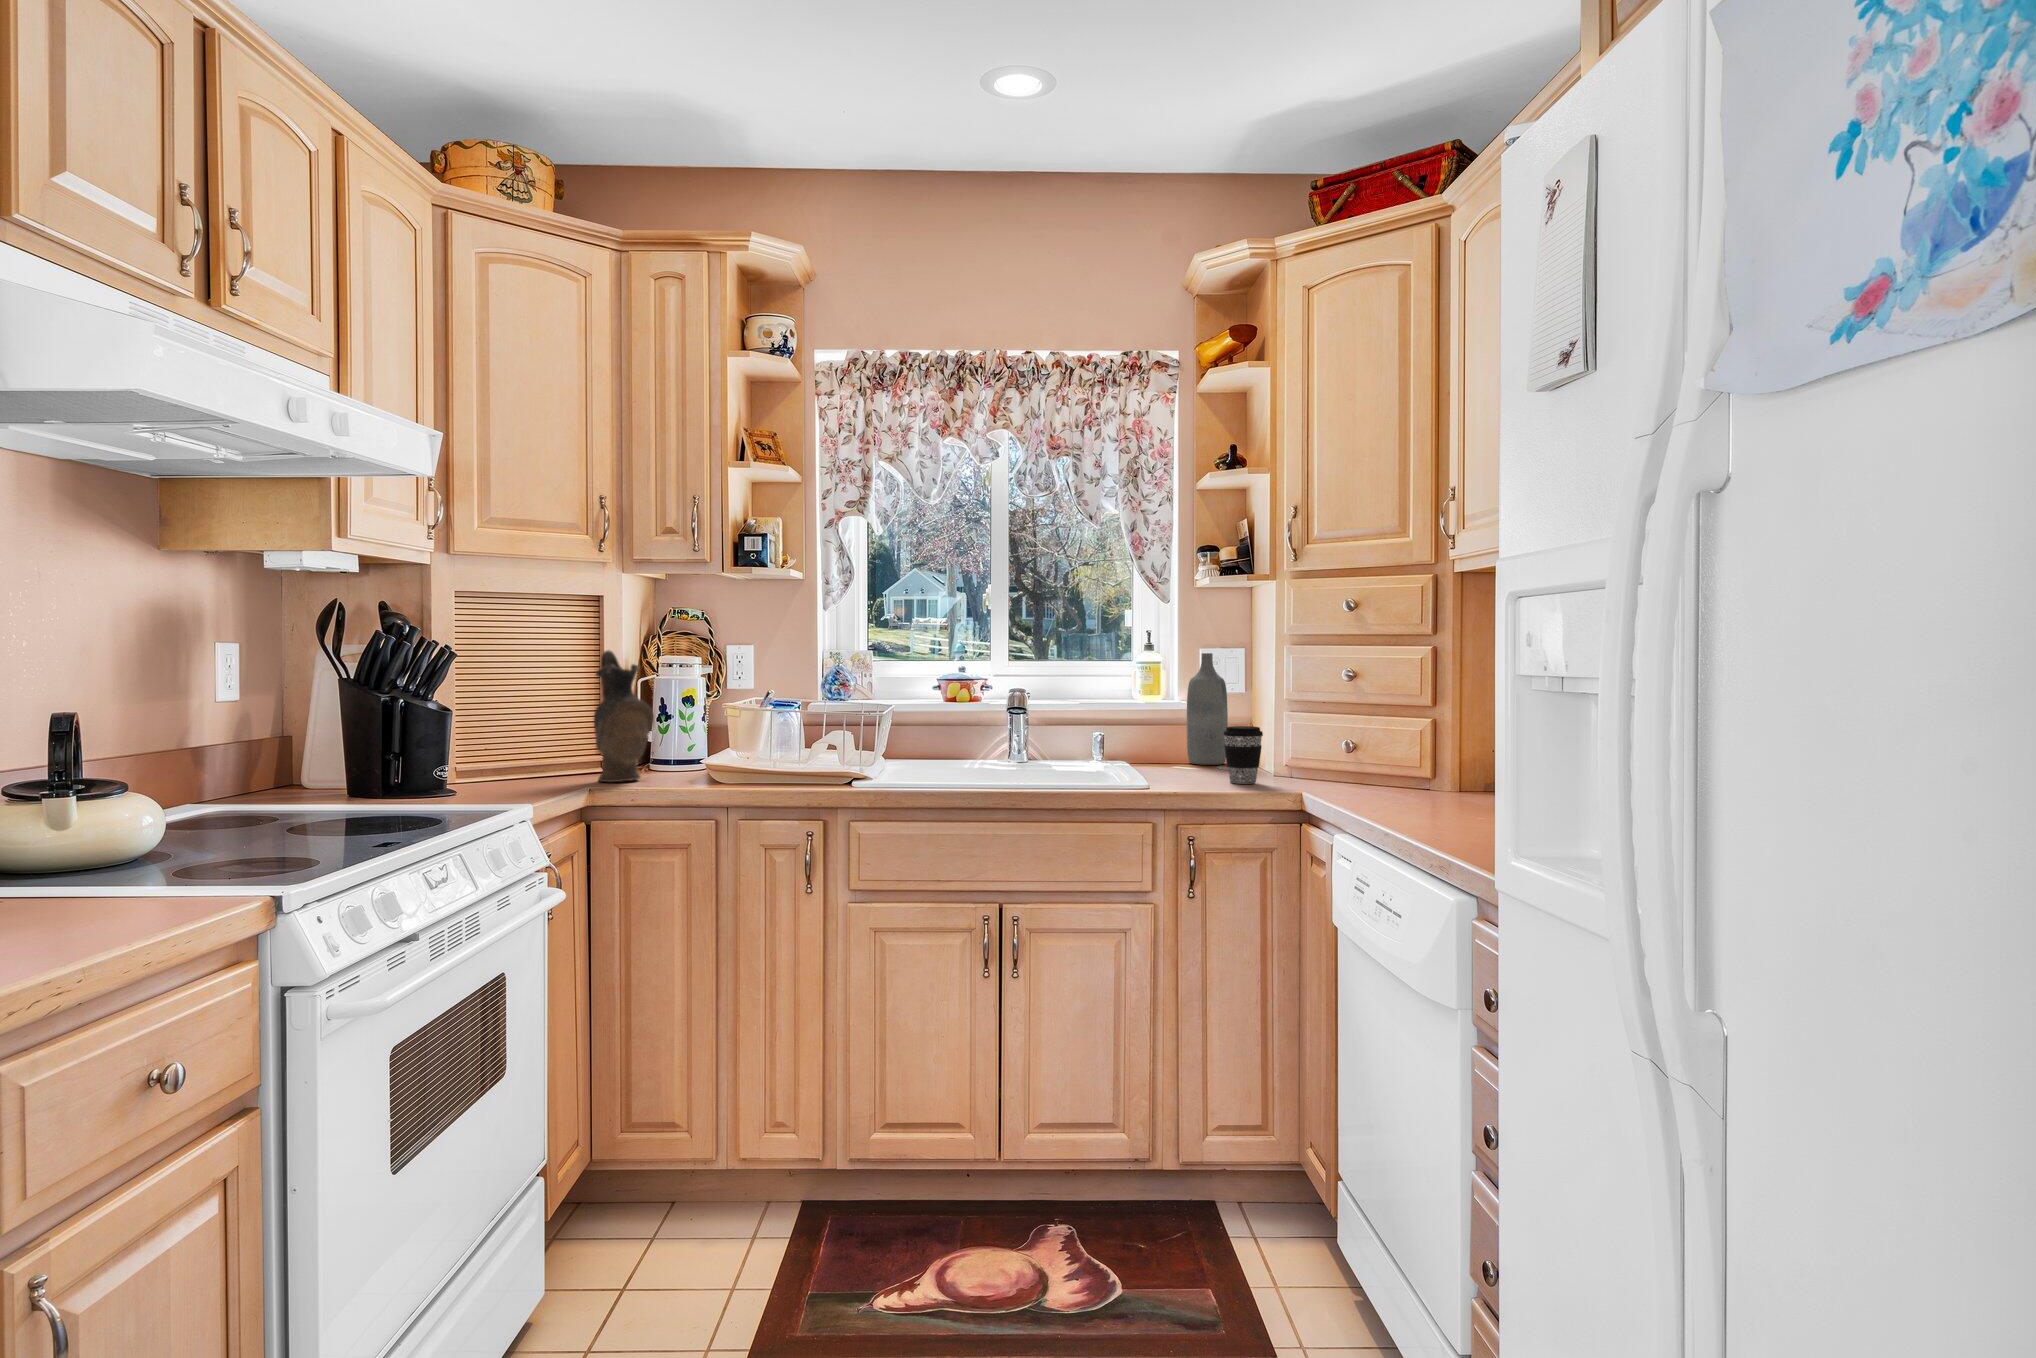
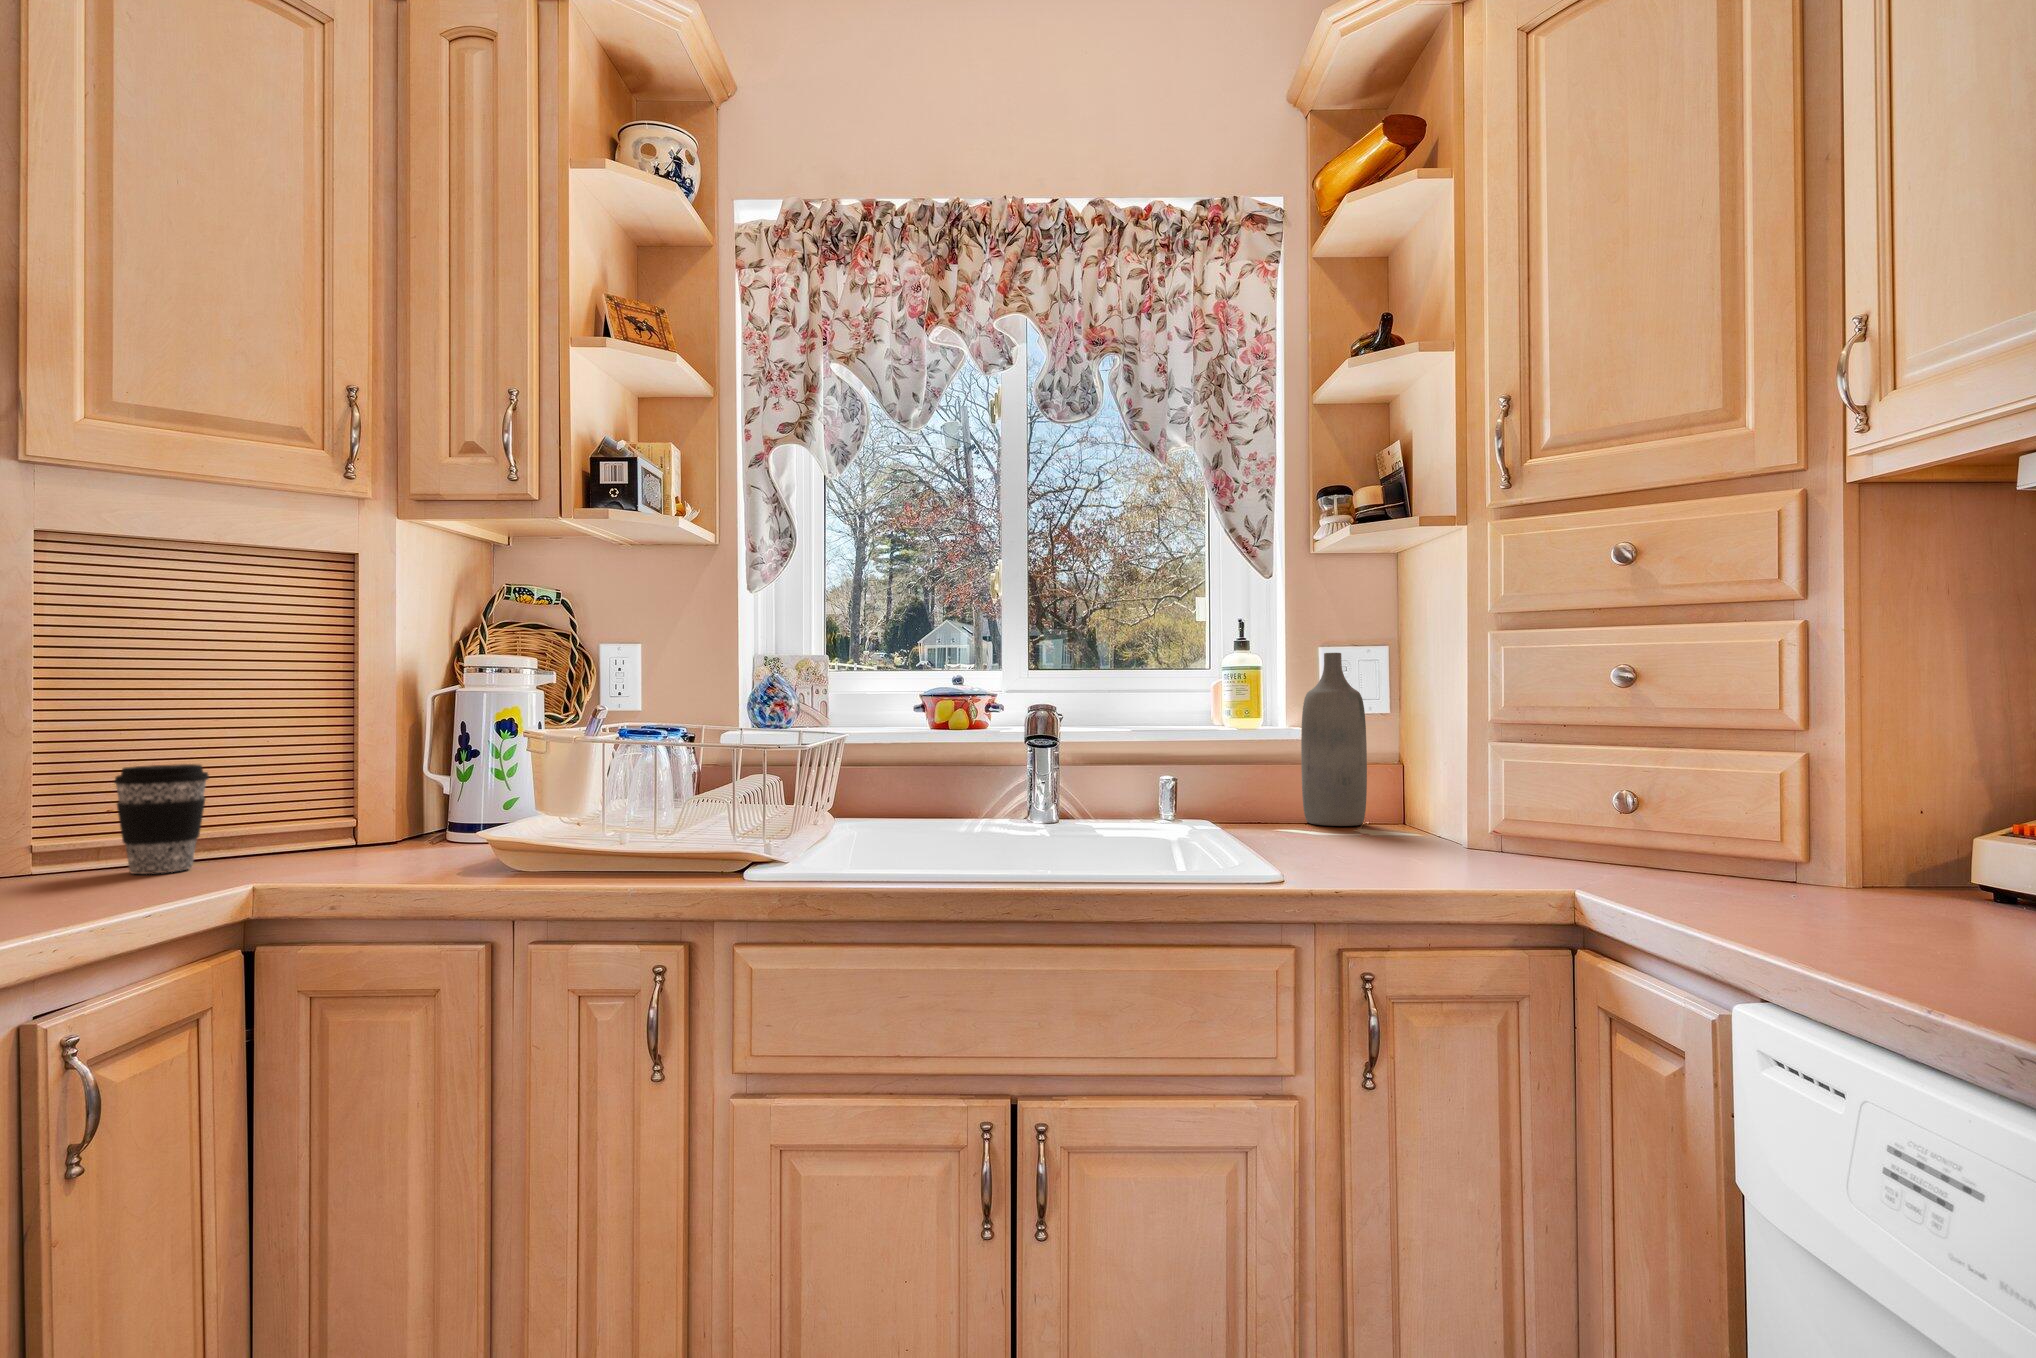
ceramic pitcher: present [594,650,654,782] -> none [299,638,412,869]
coffee cup: present [1223,726,1263,784] -> present [115,764,209,874]

